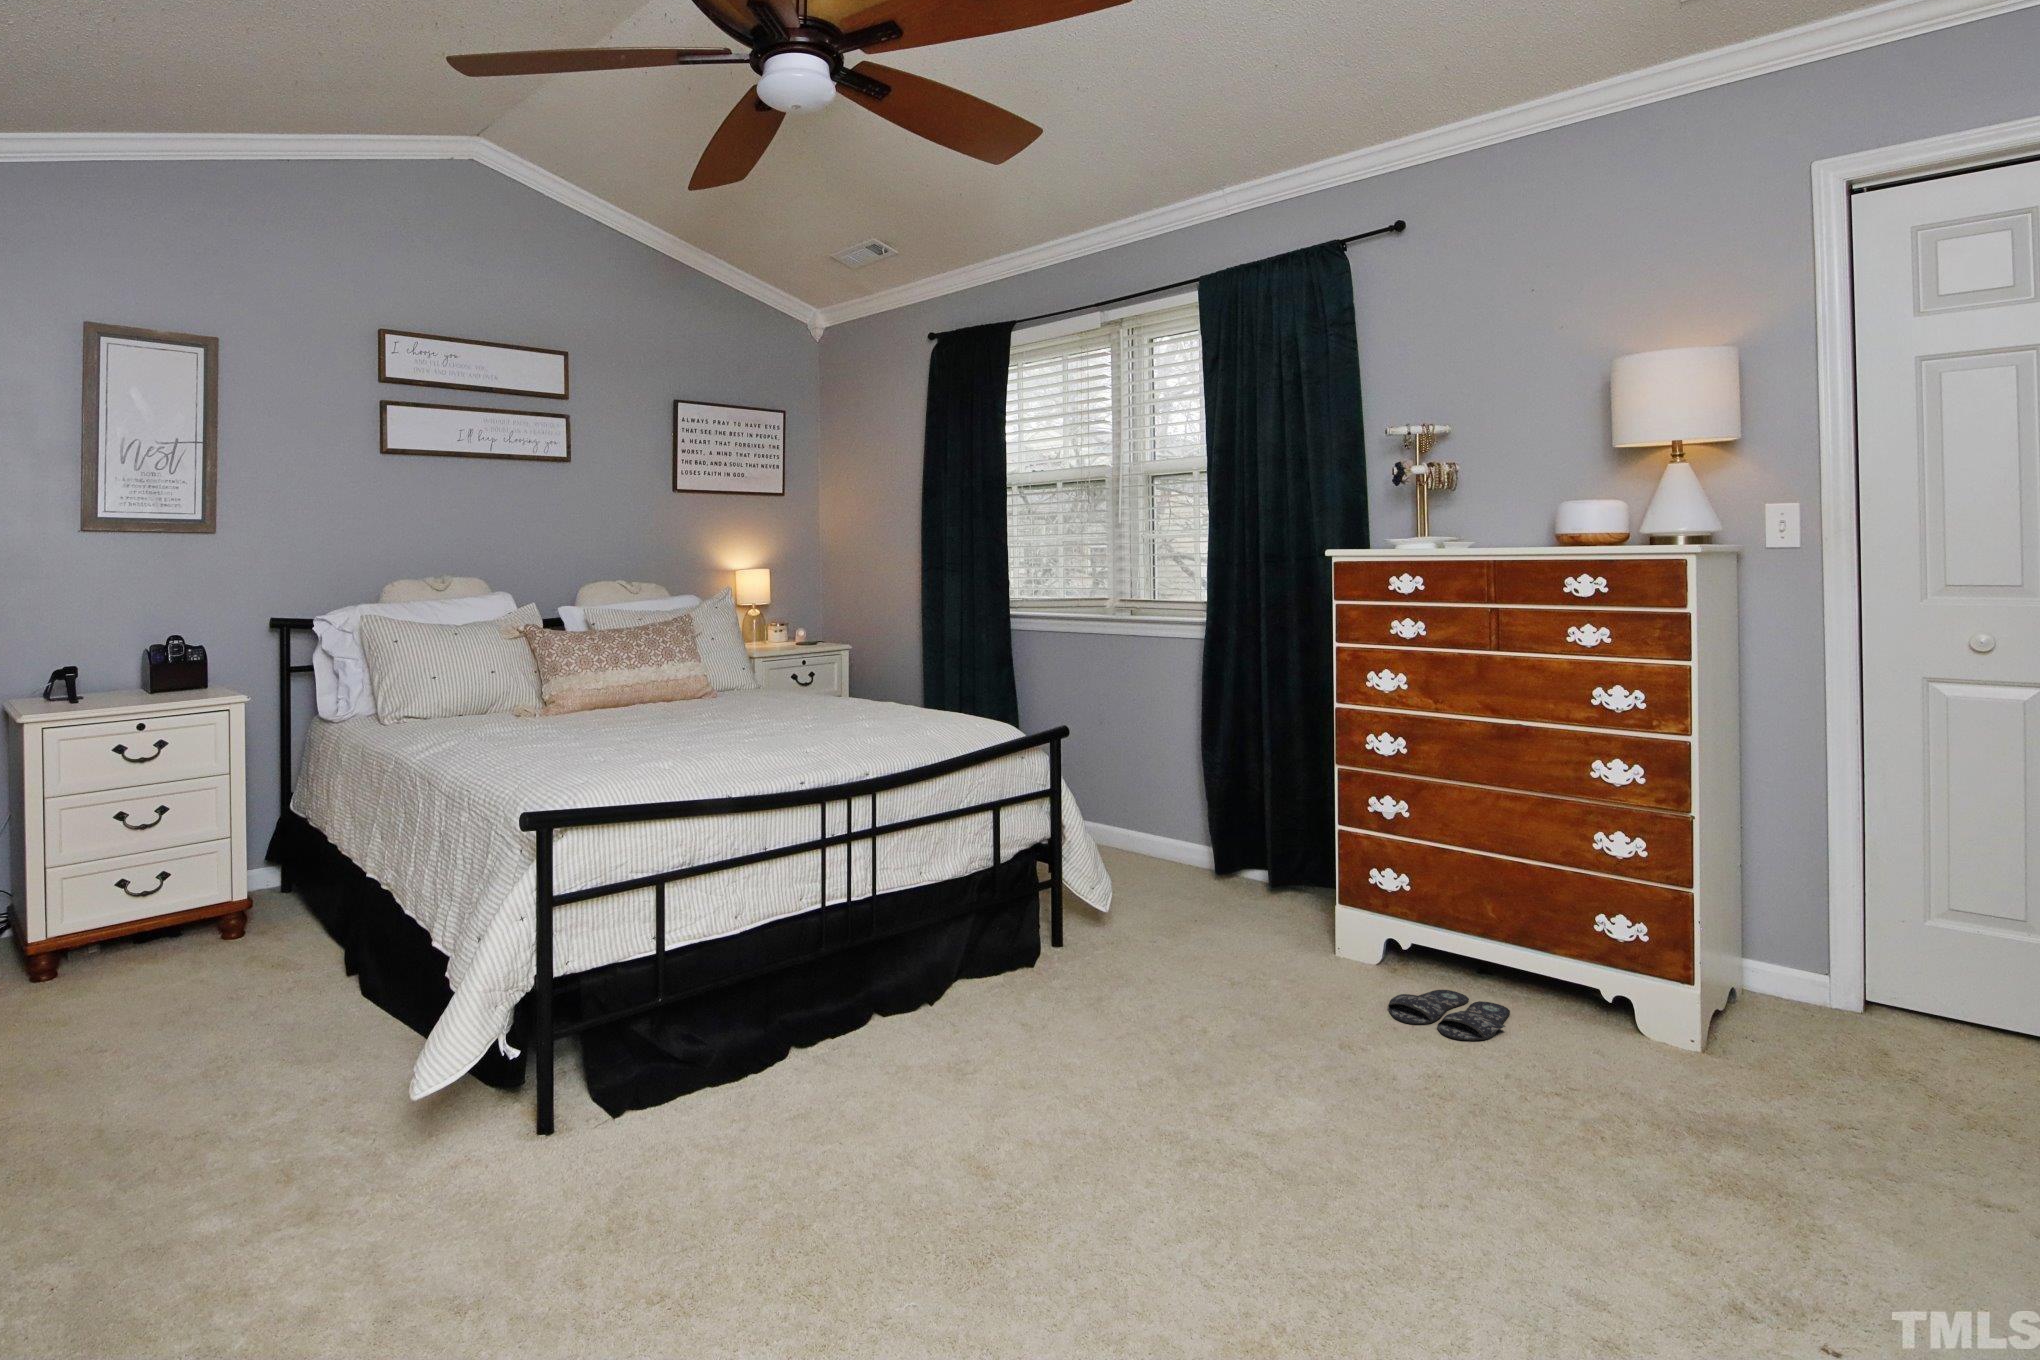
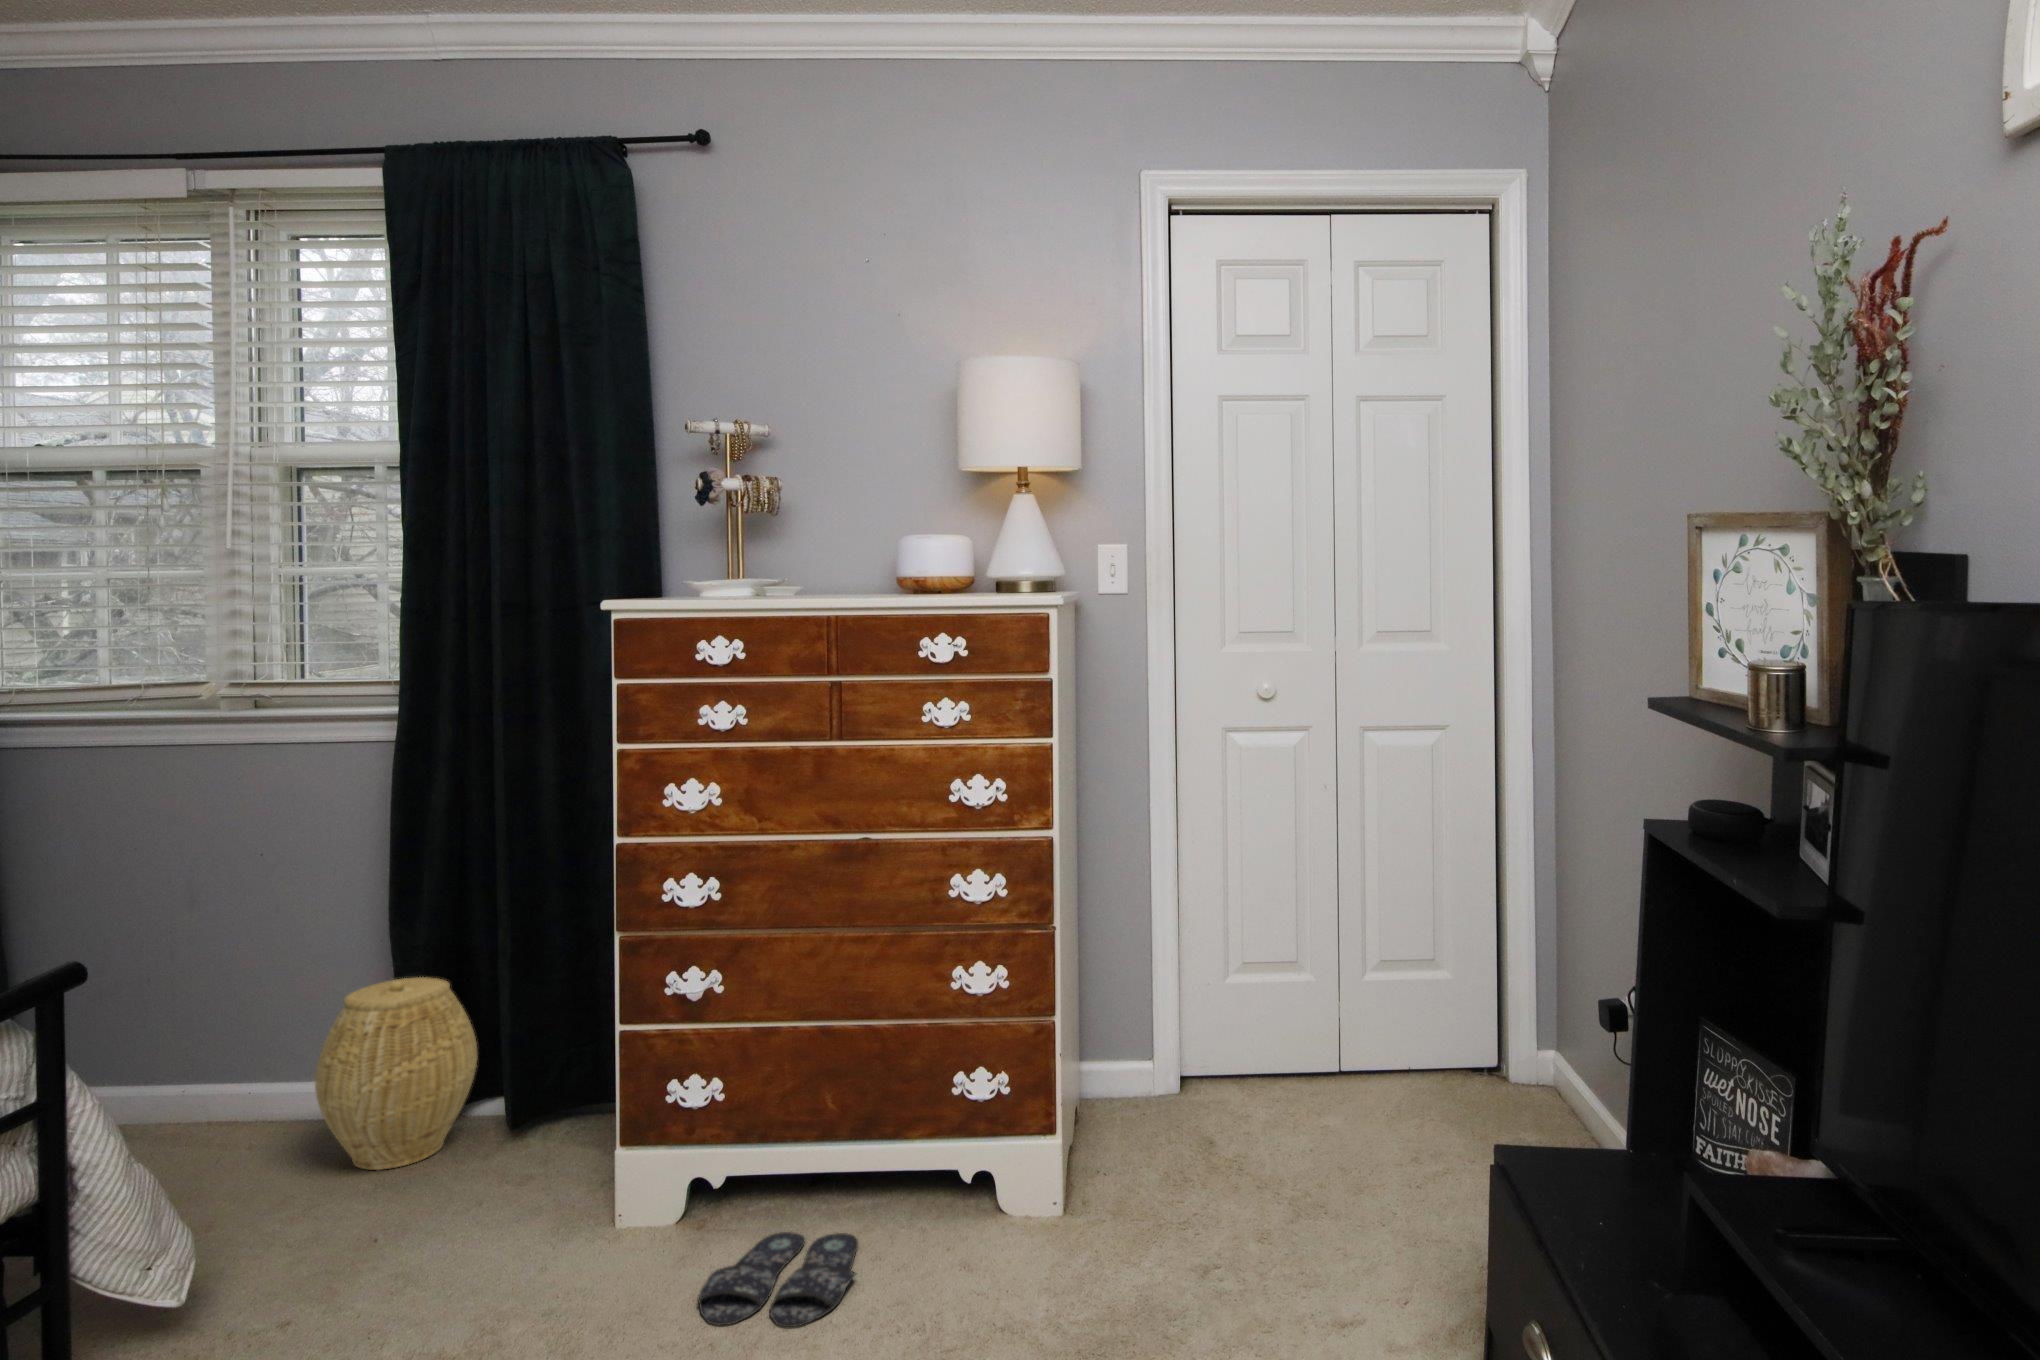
woven basket: none [1166,783,1253,894] -> present [315,977,477,1170]

